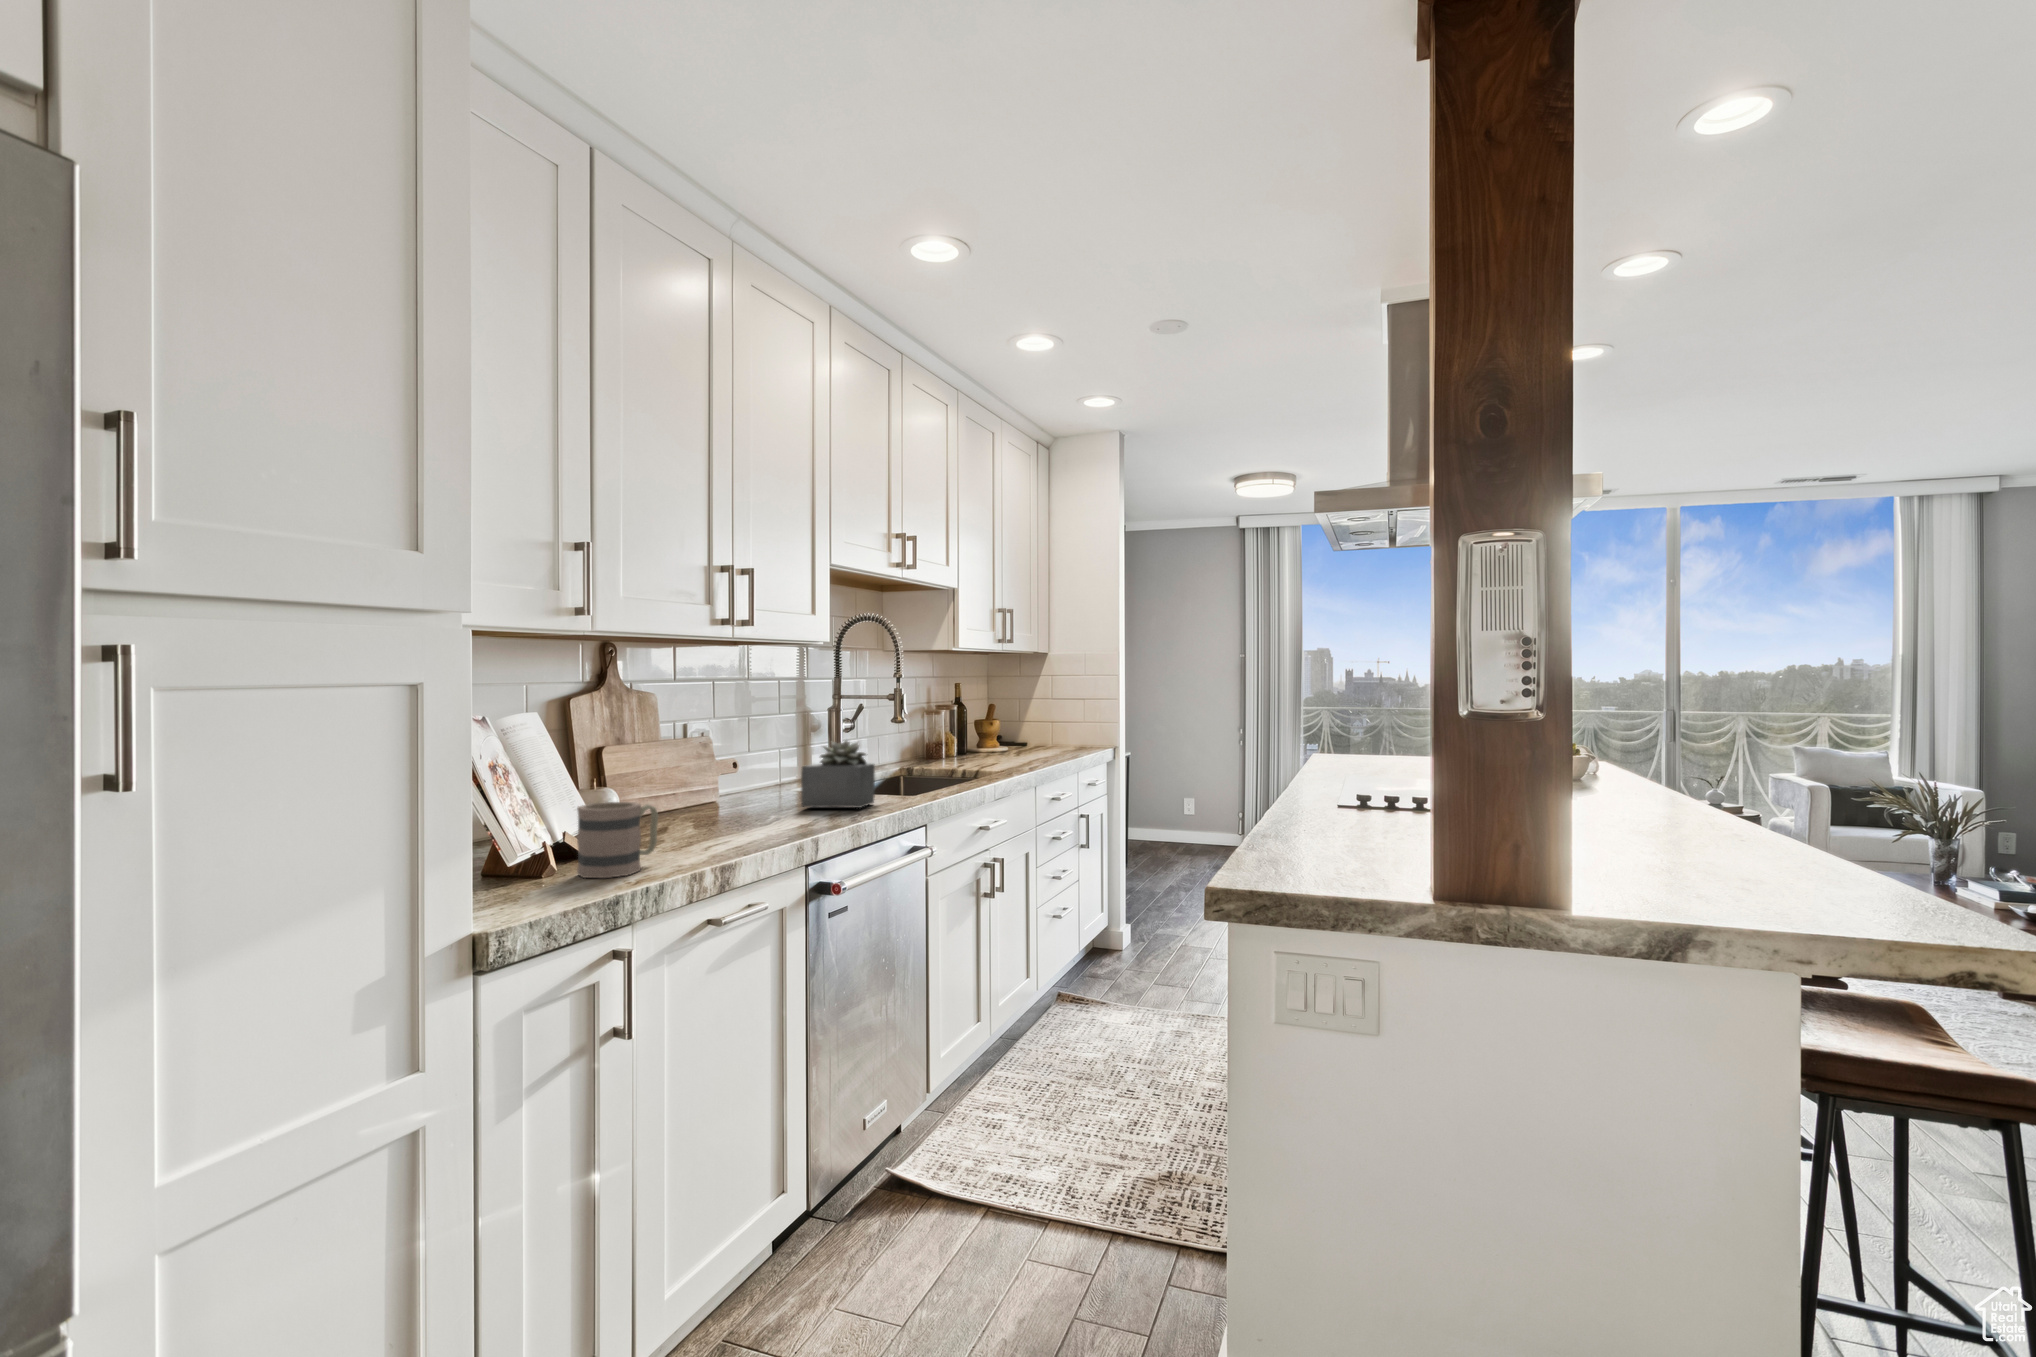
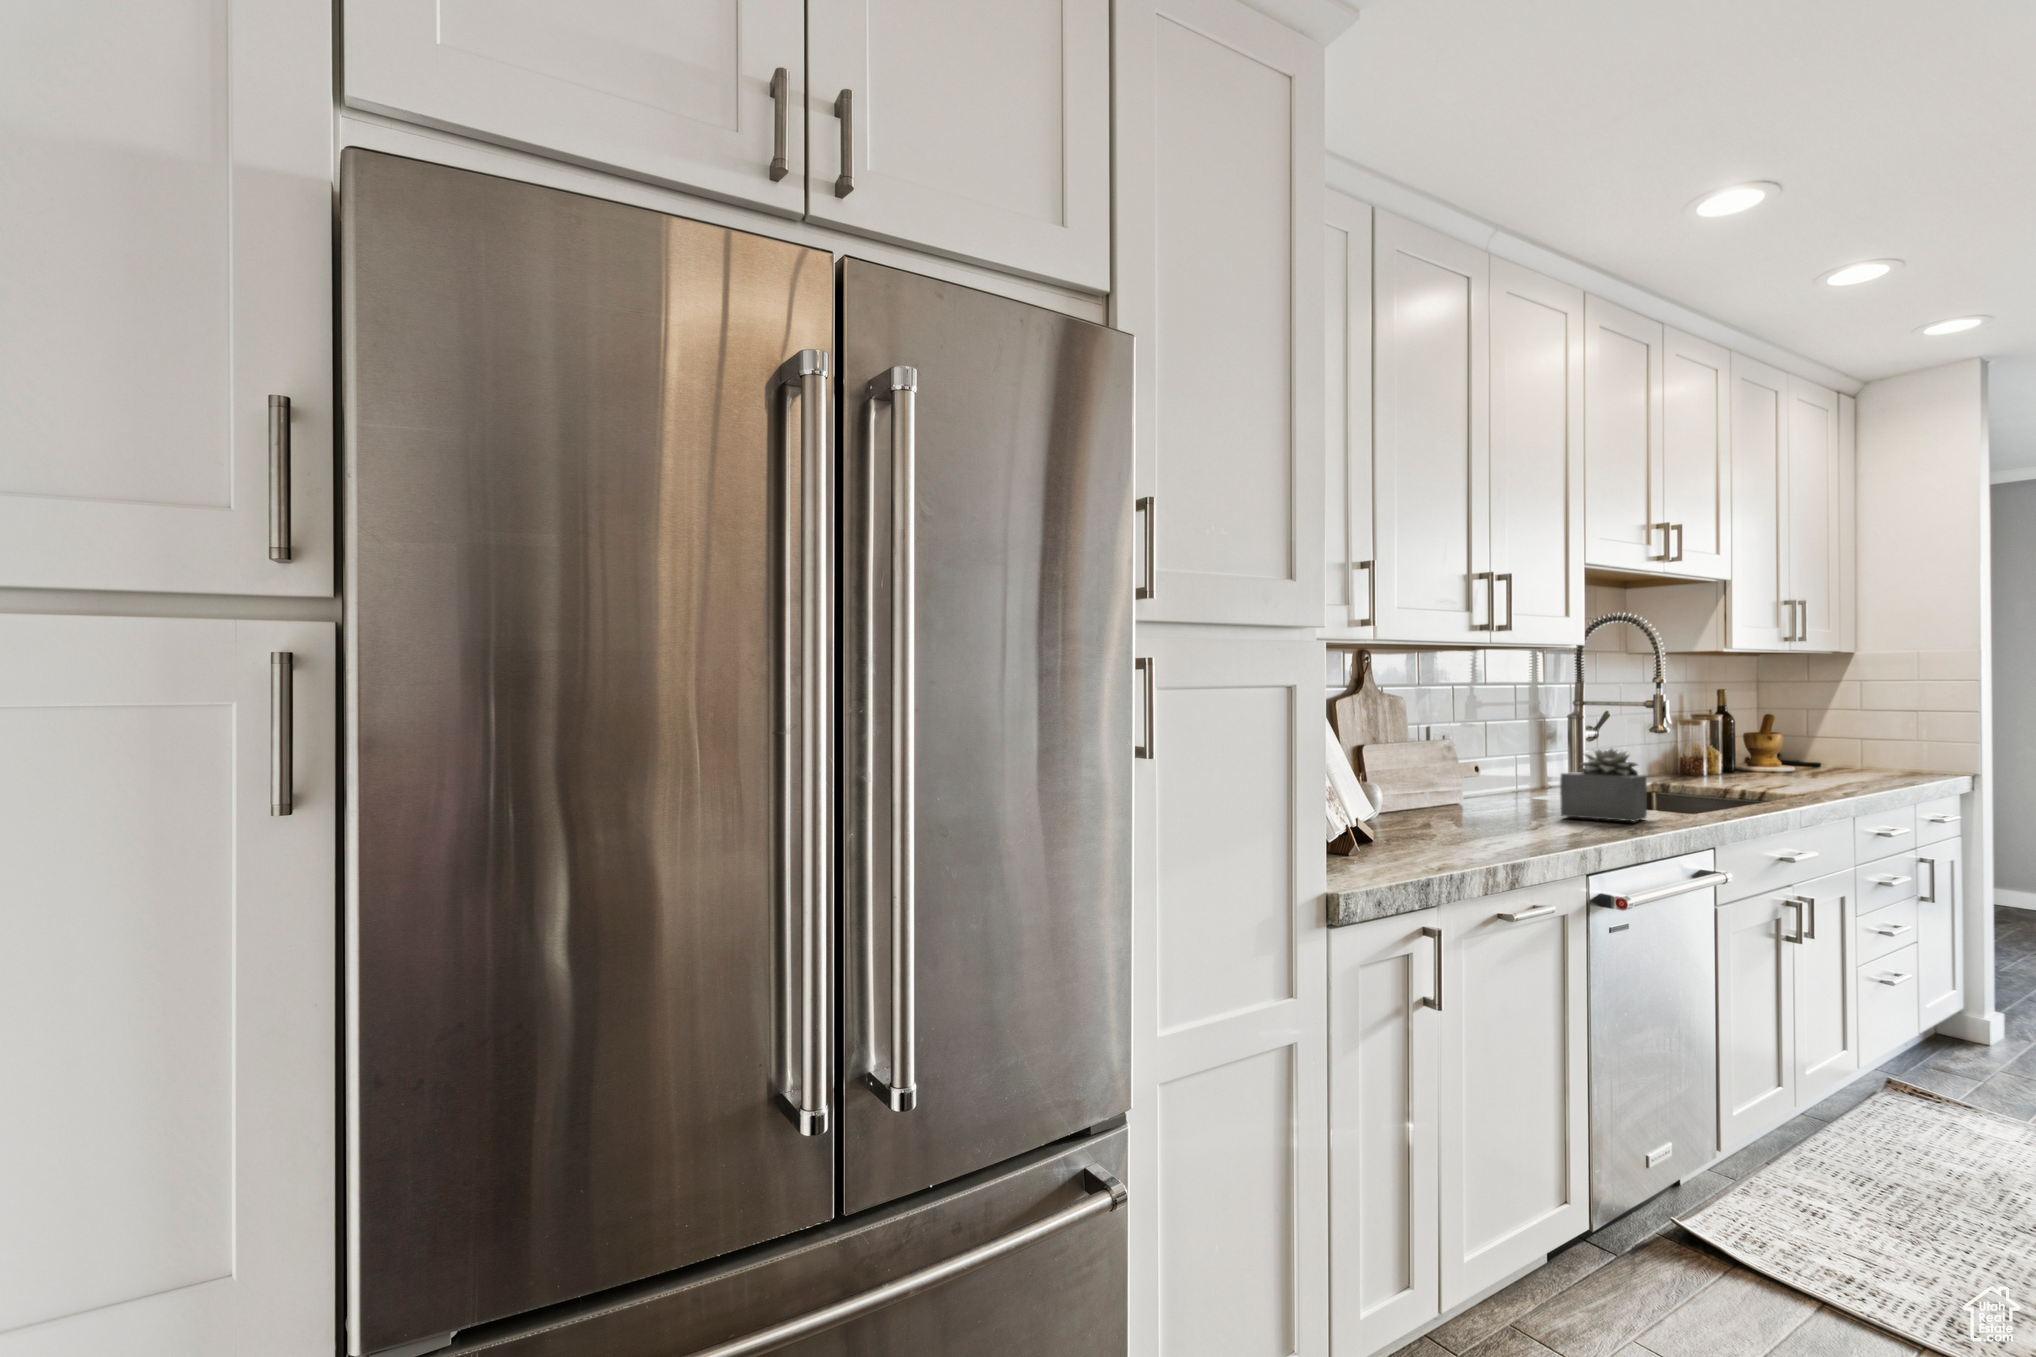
mug: present [577,802,658,878] -> none [1379,794,1447,862]

